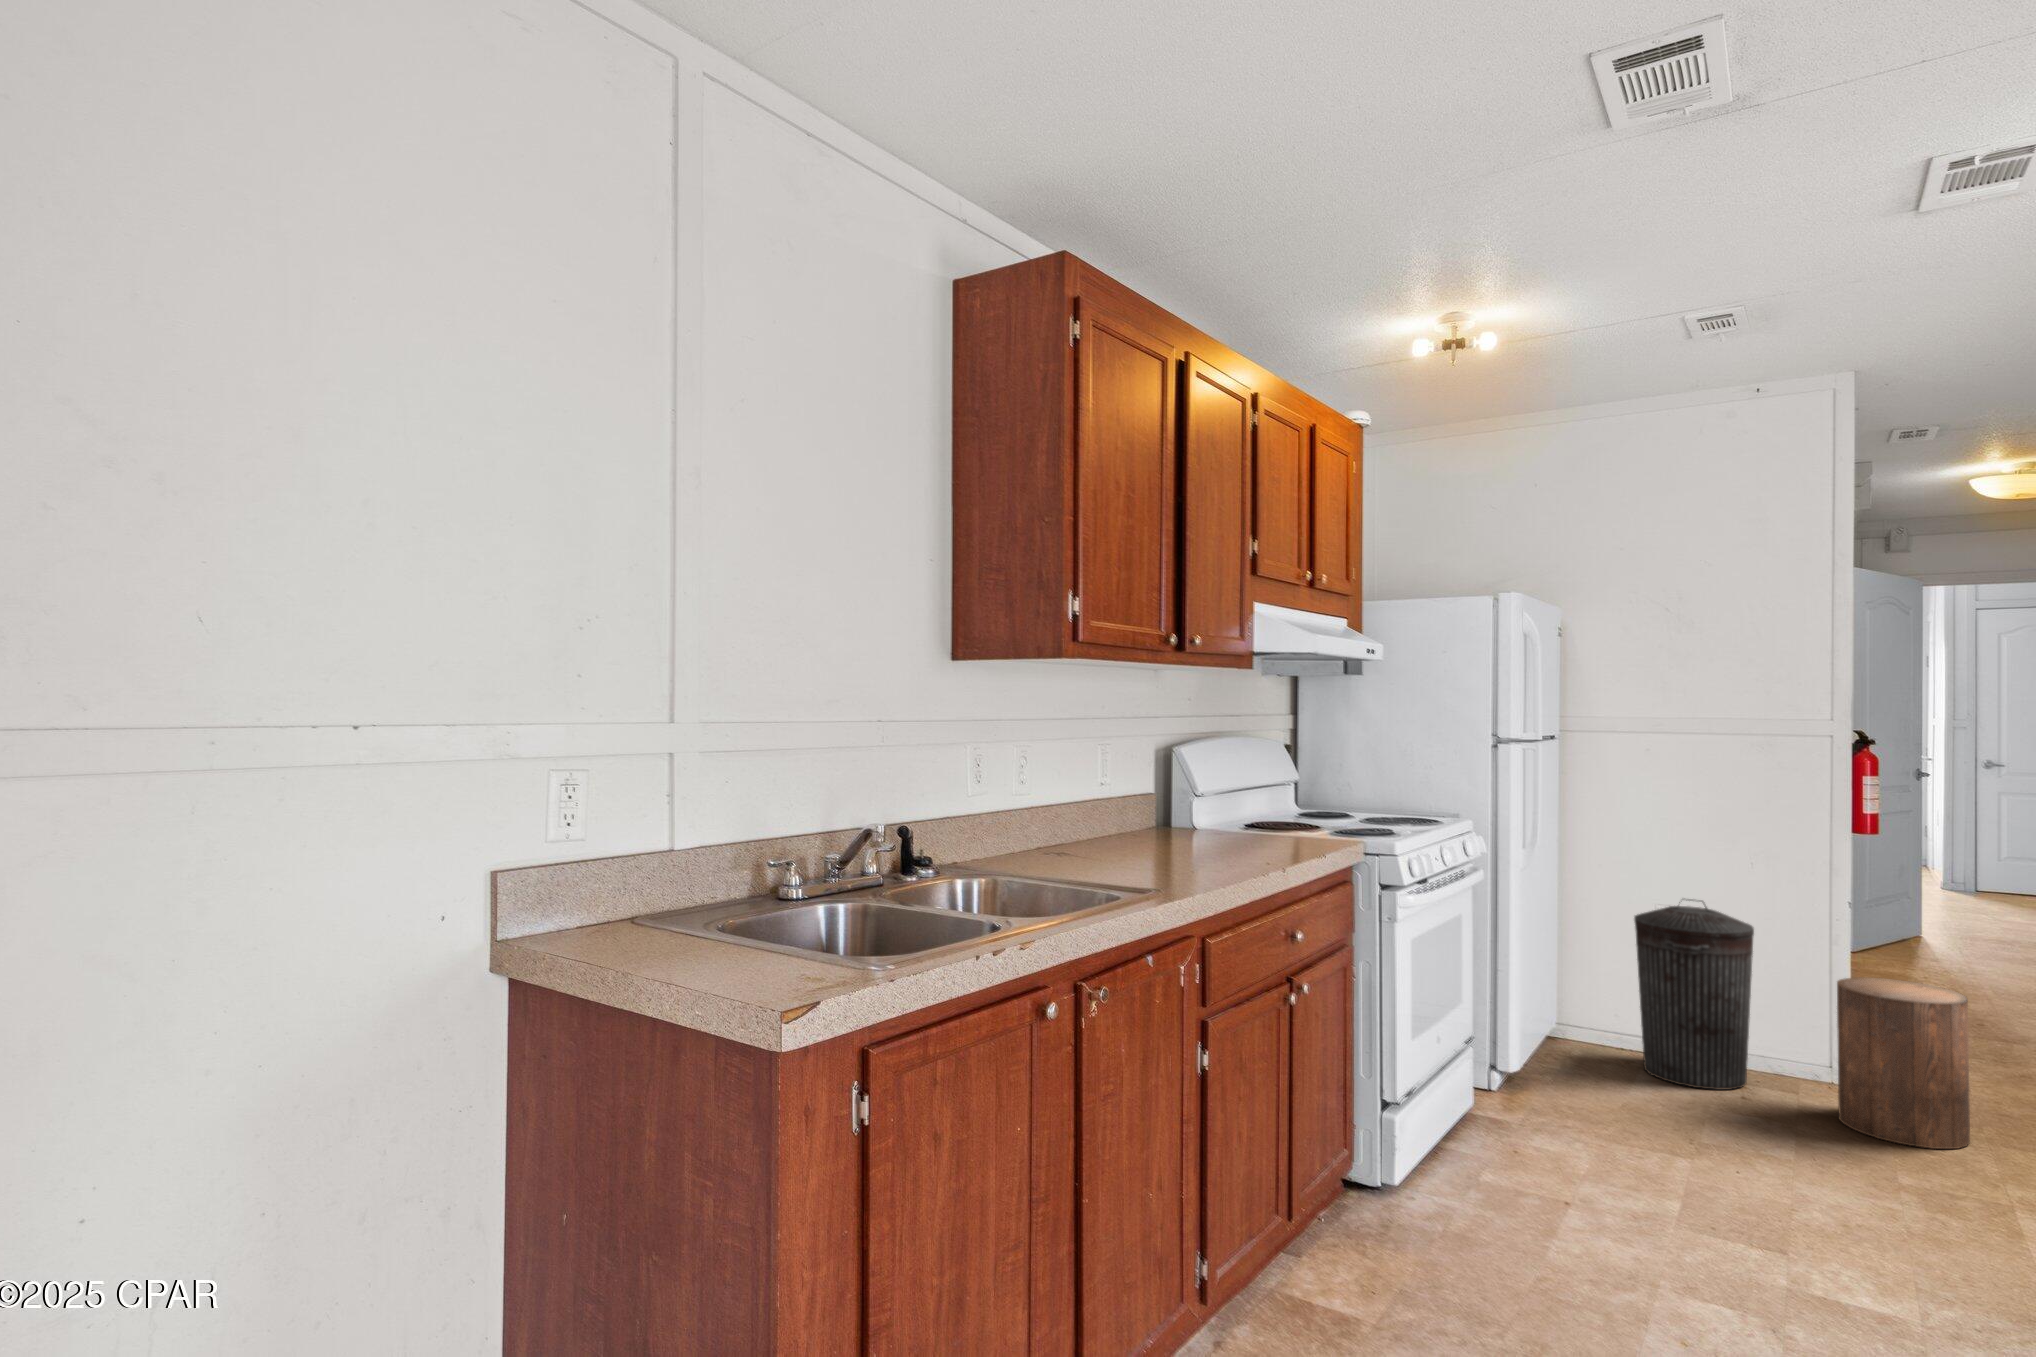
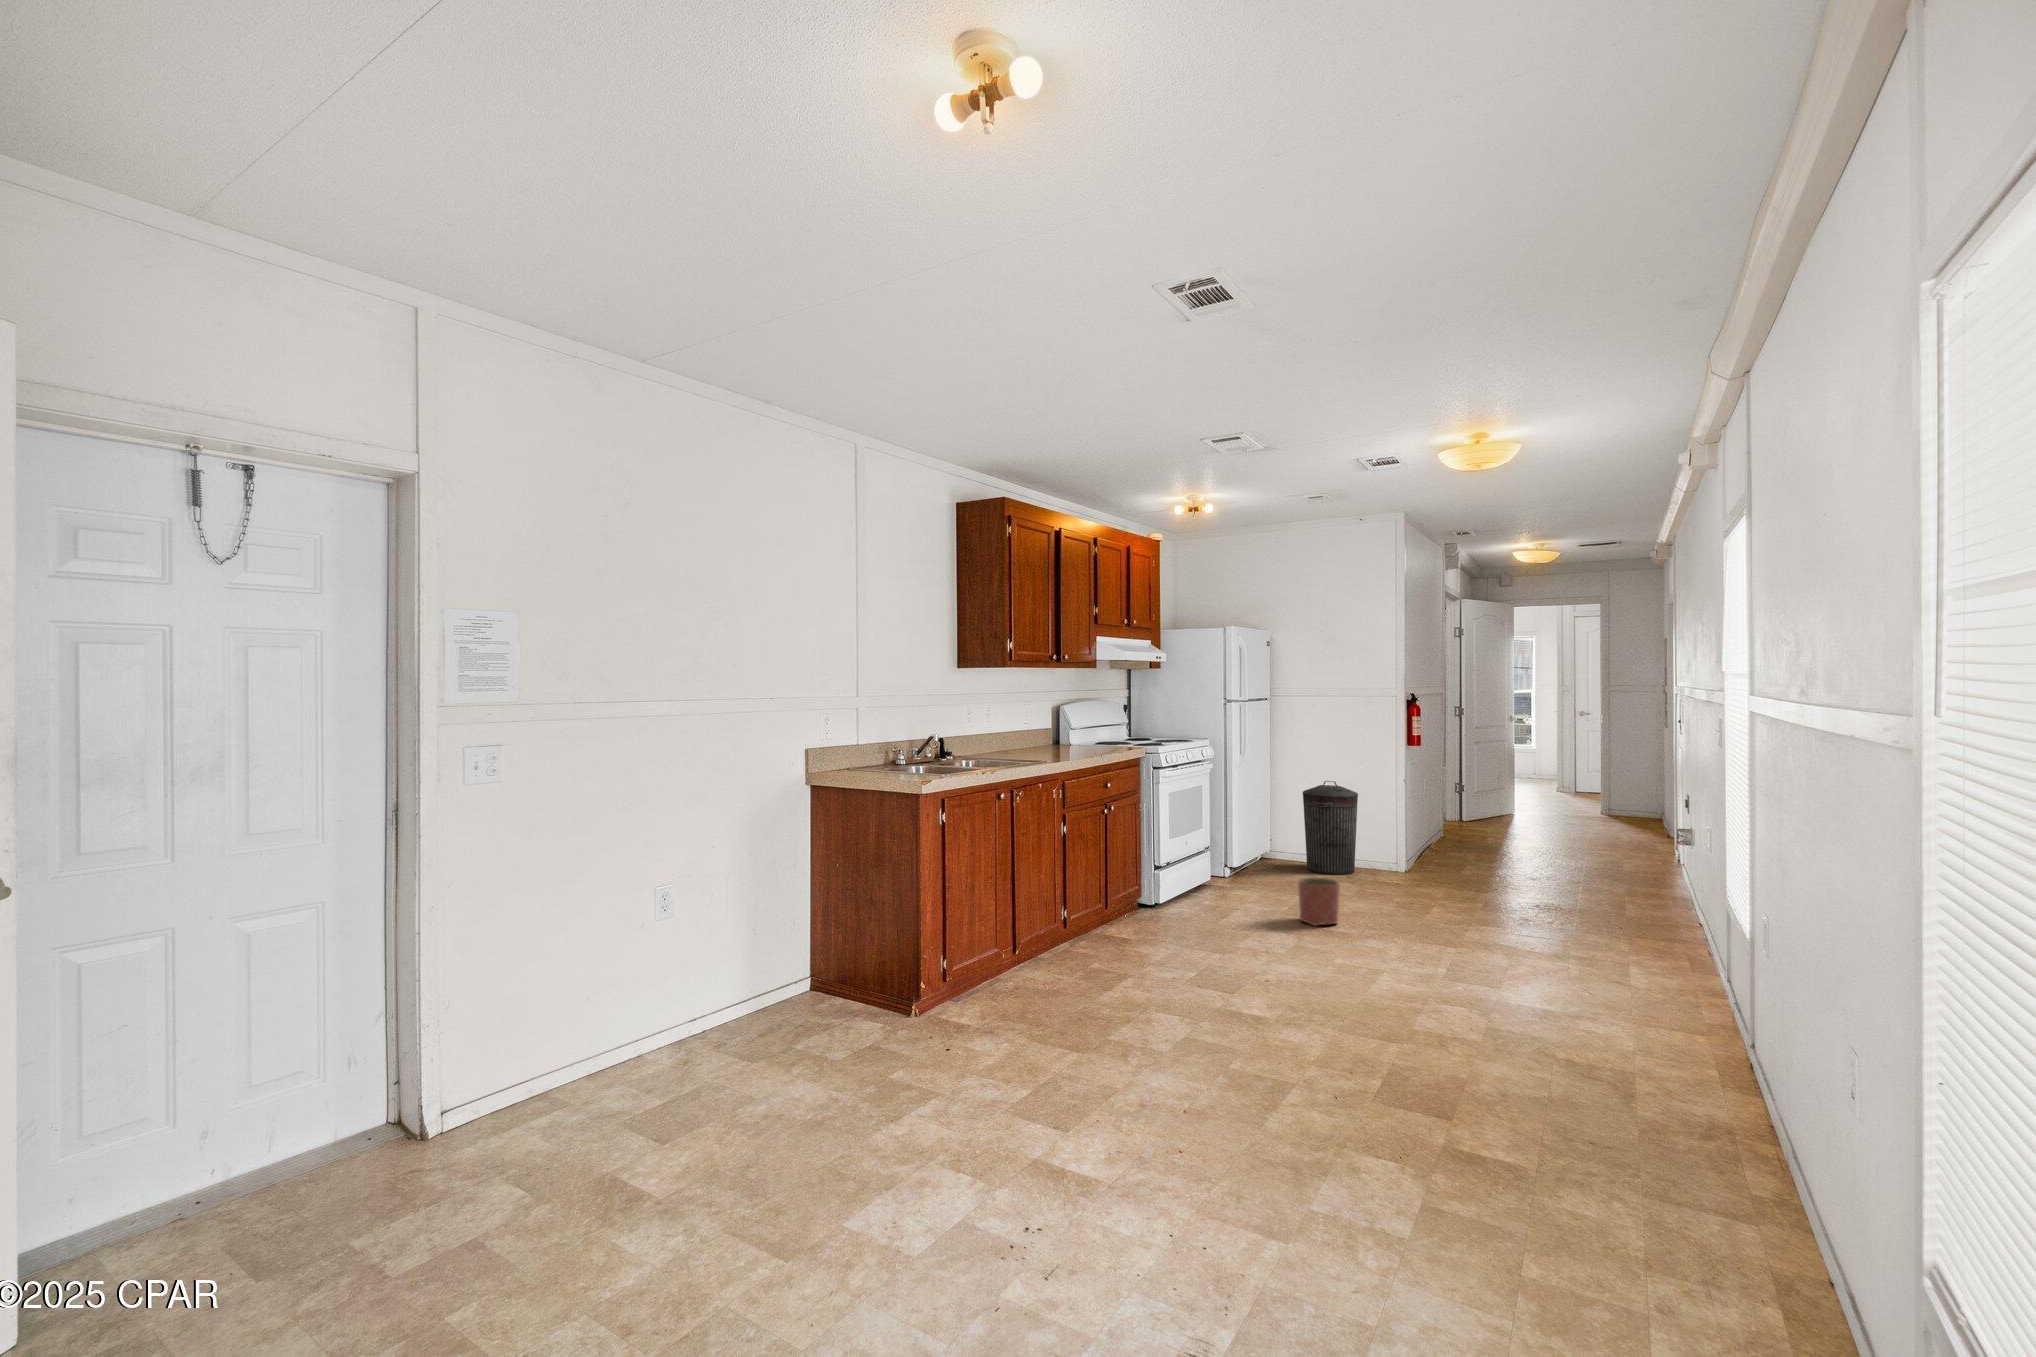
stool: present [1837,978,1970,1149] -> none [1386,815,1440,890]
planter: none [1734,1151,1846,1284] -> present [1298,877,1340,926]

